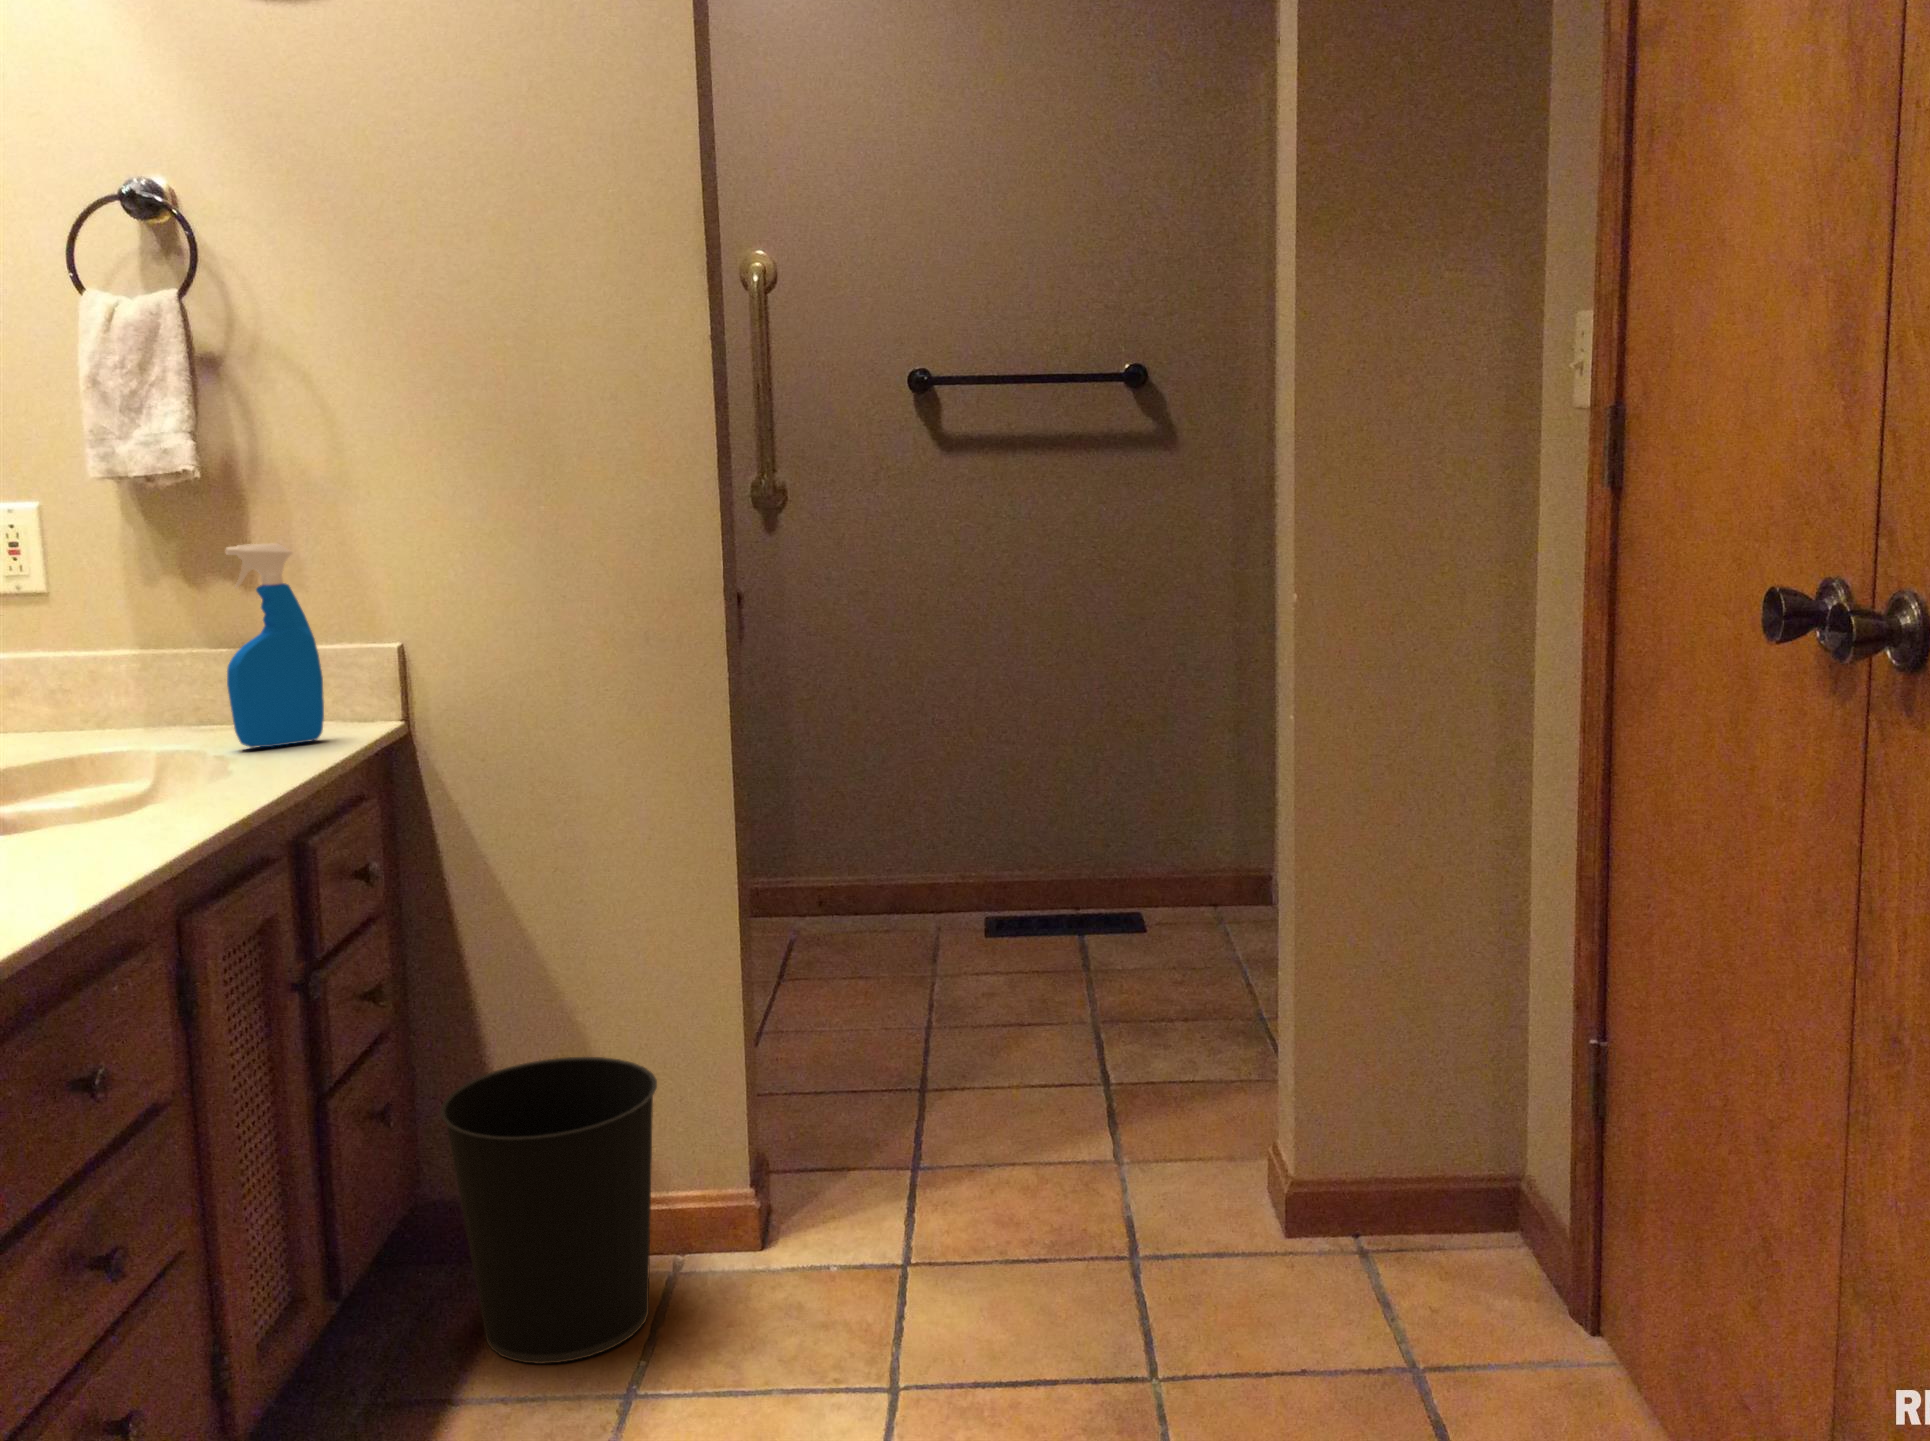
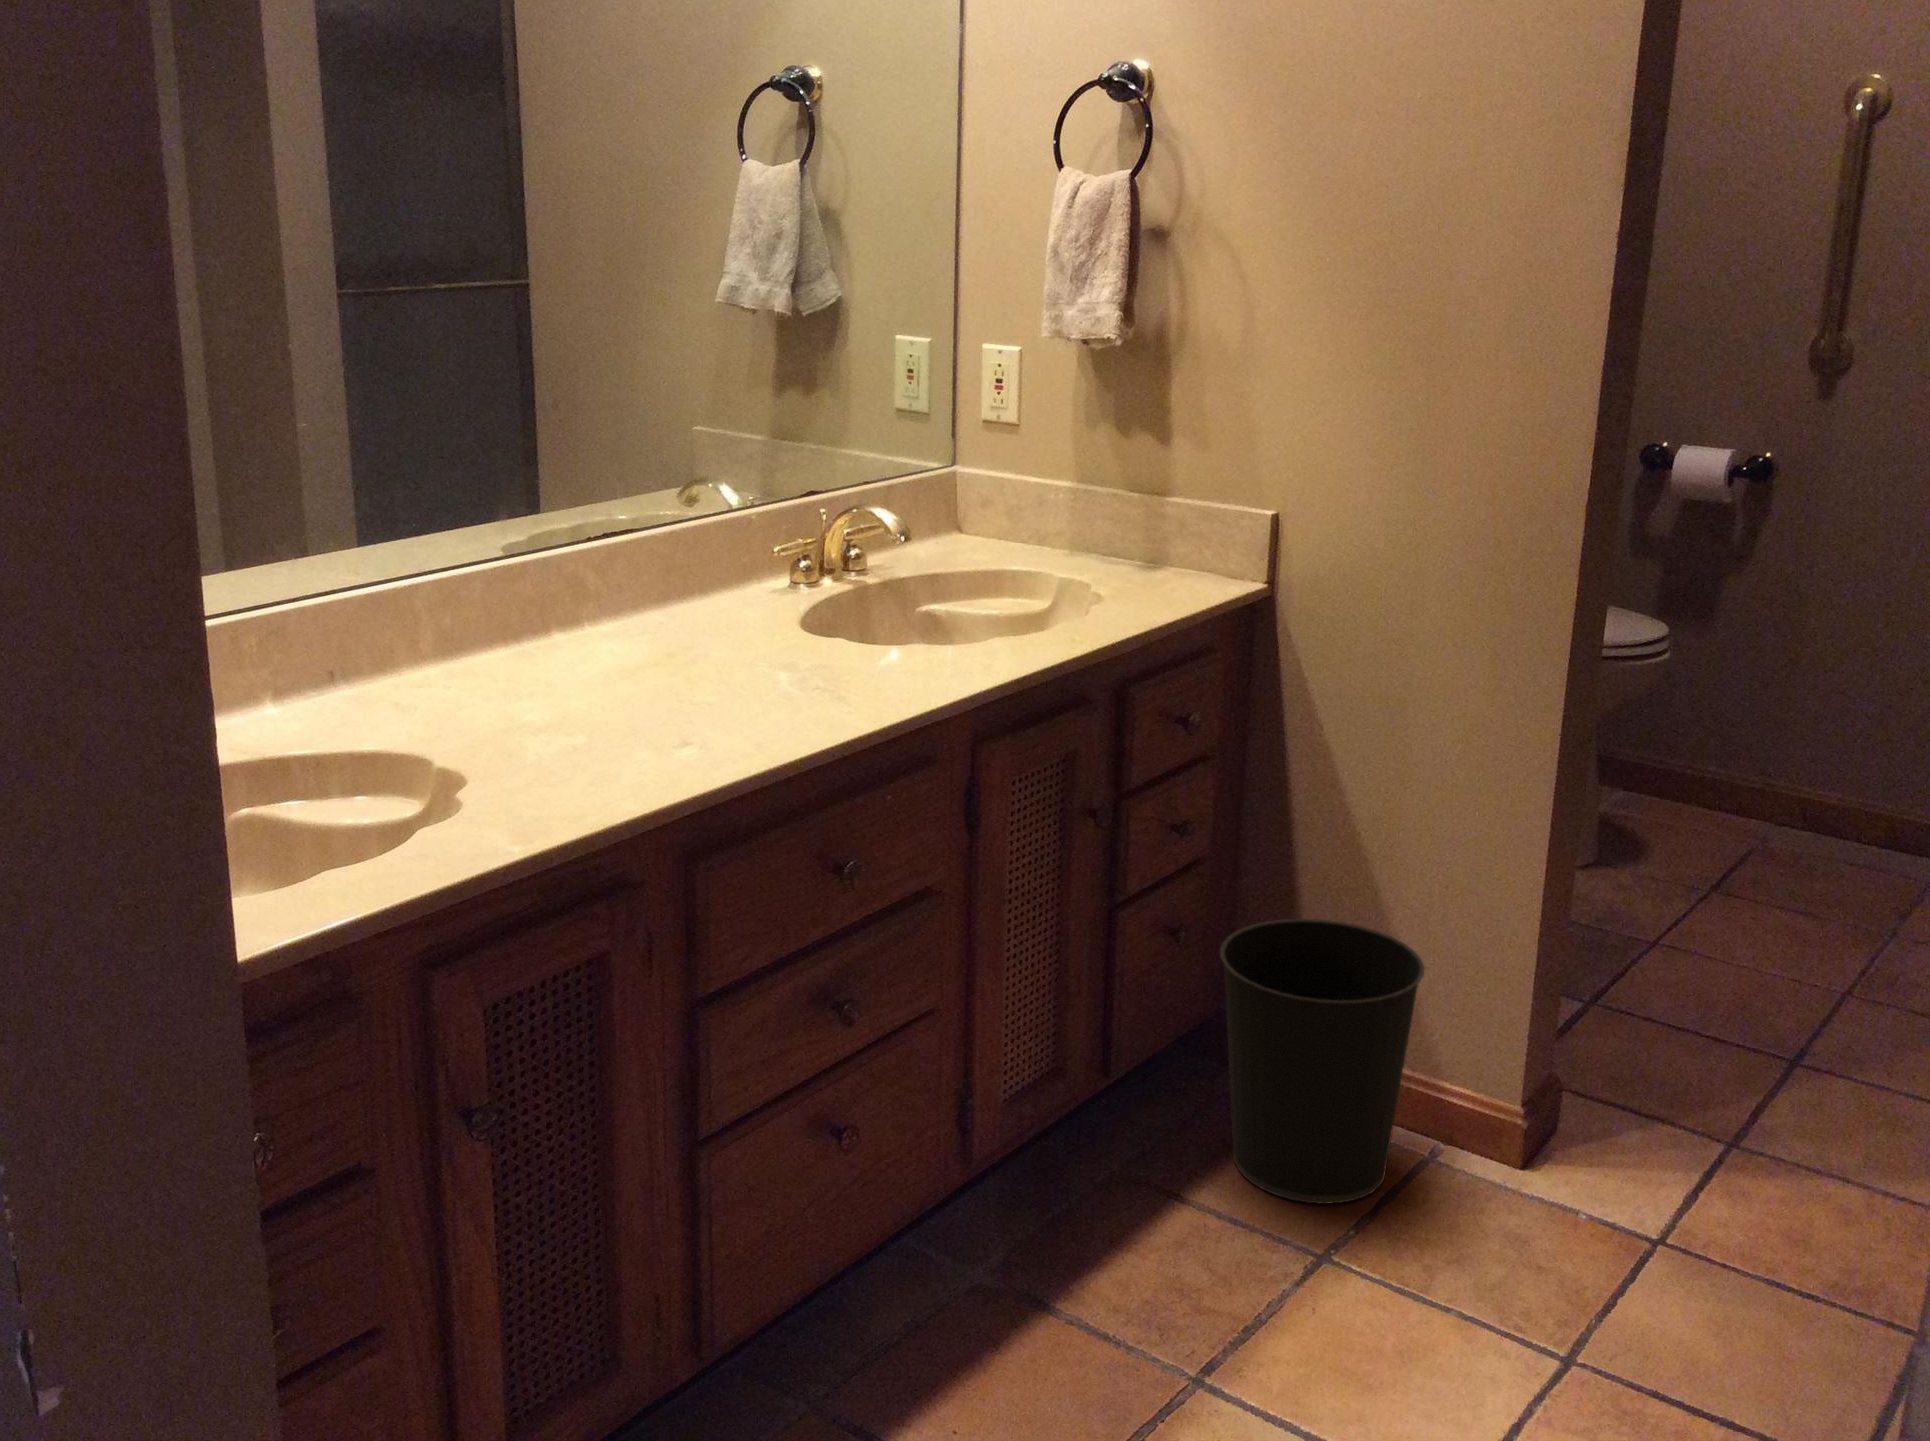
spray bottle: present [226,543,324,748] -> none [1114,407,1195,589]

